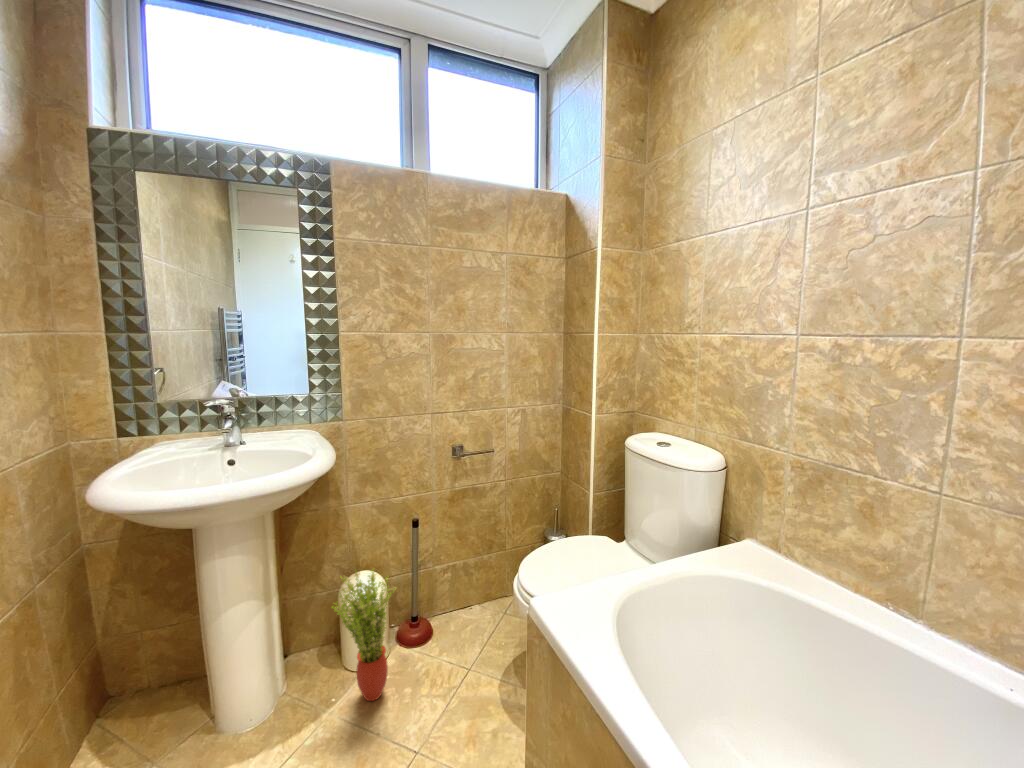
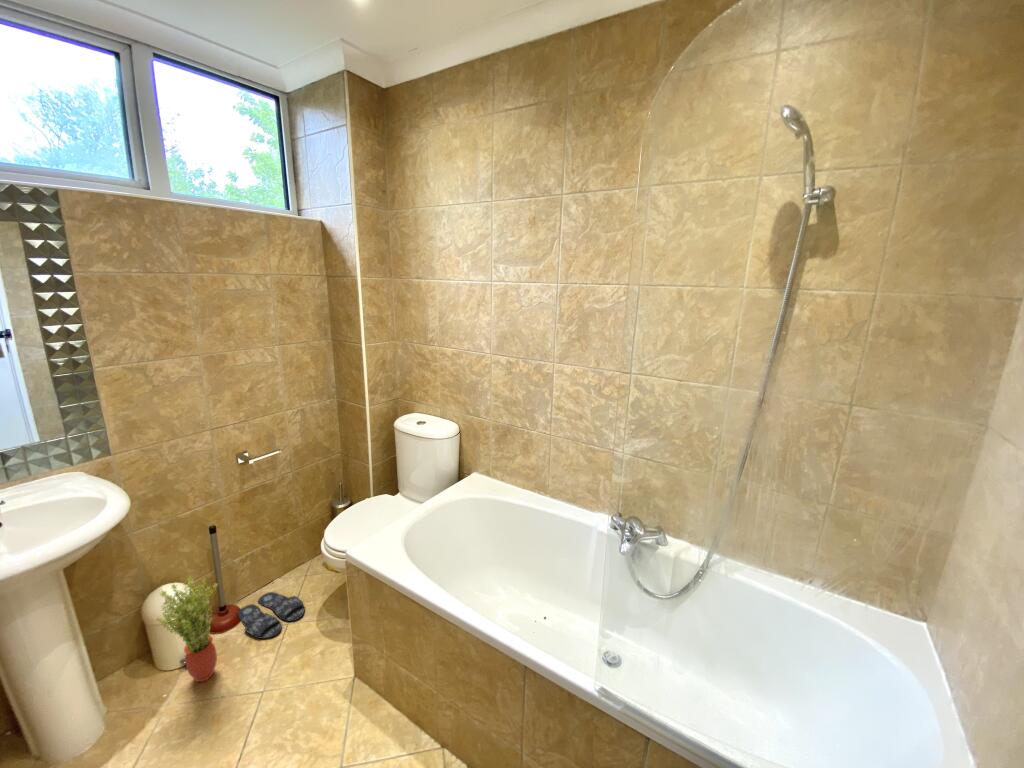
slippers: none [426,619,492,679] -> present [237,592,305,639]

